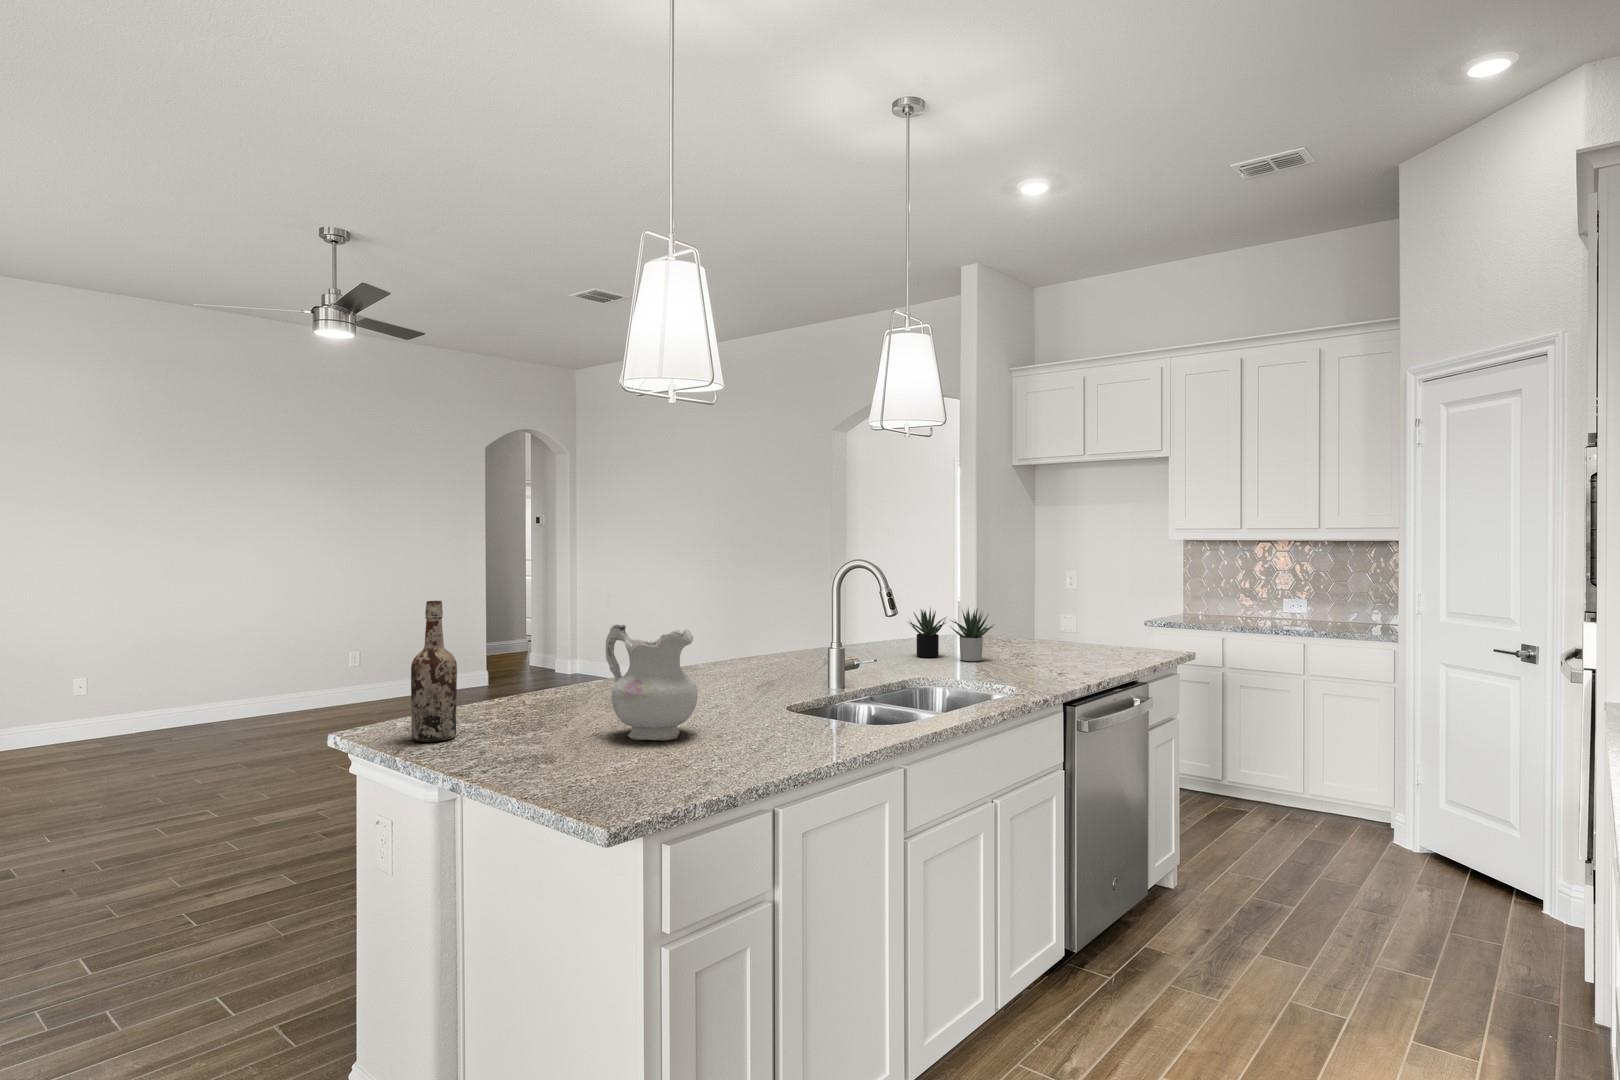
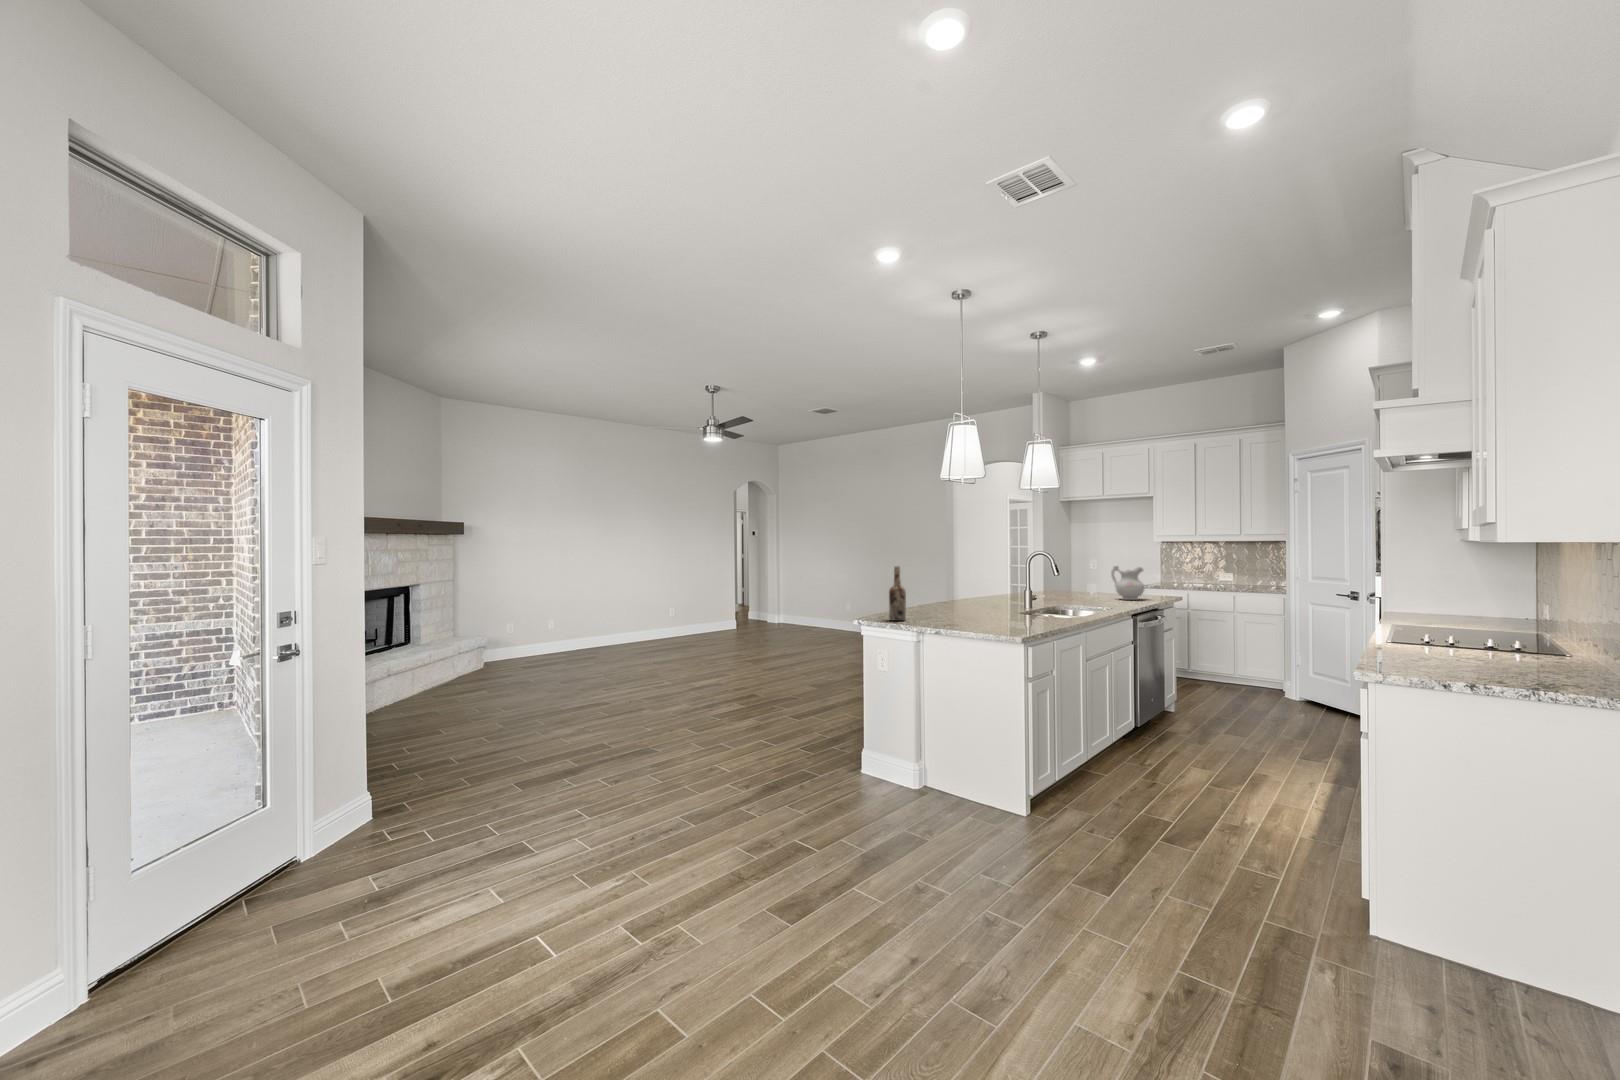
succulent plant: present [908,608,993,661] -> none [1040,573,1087,600]
ceramic pitcher: present [606,624,697,741] -> present [1111,566,1145,600]

